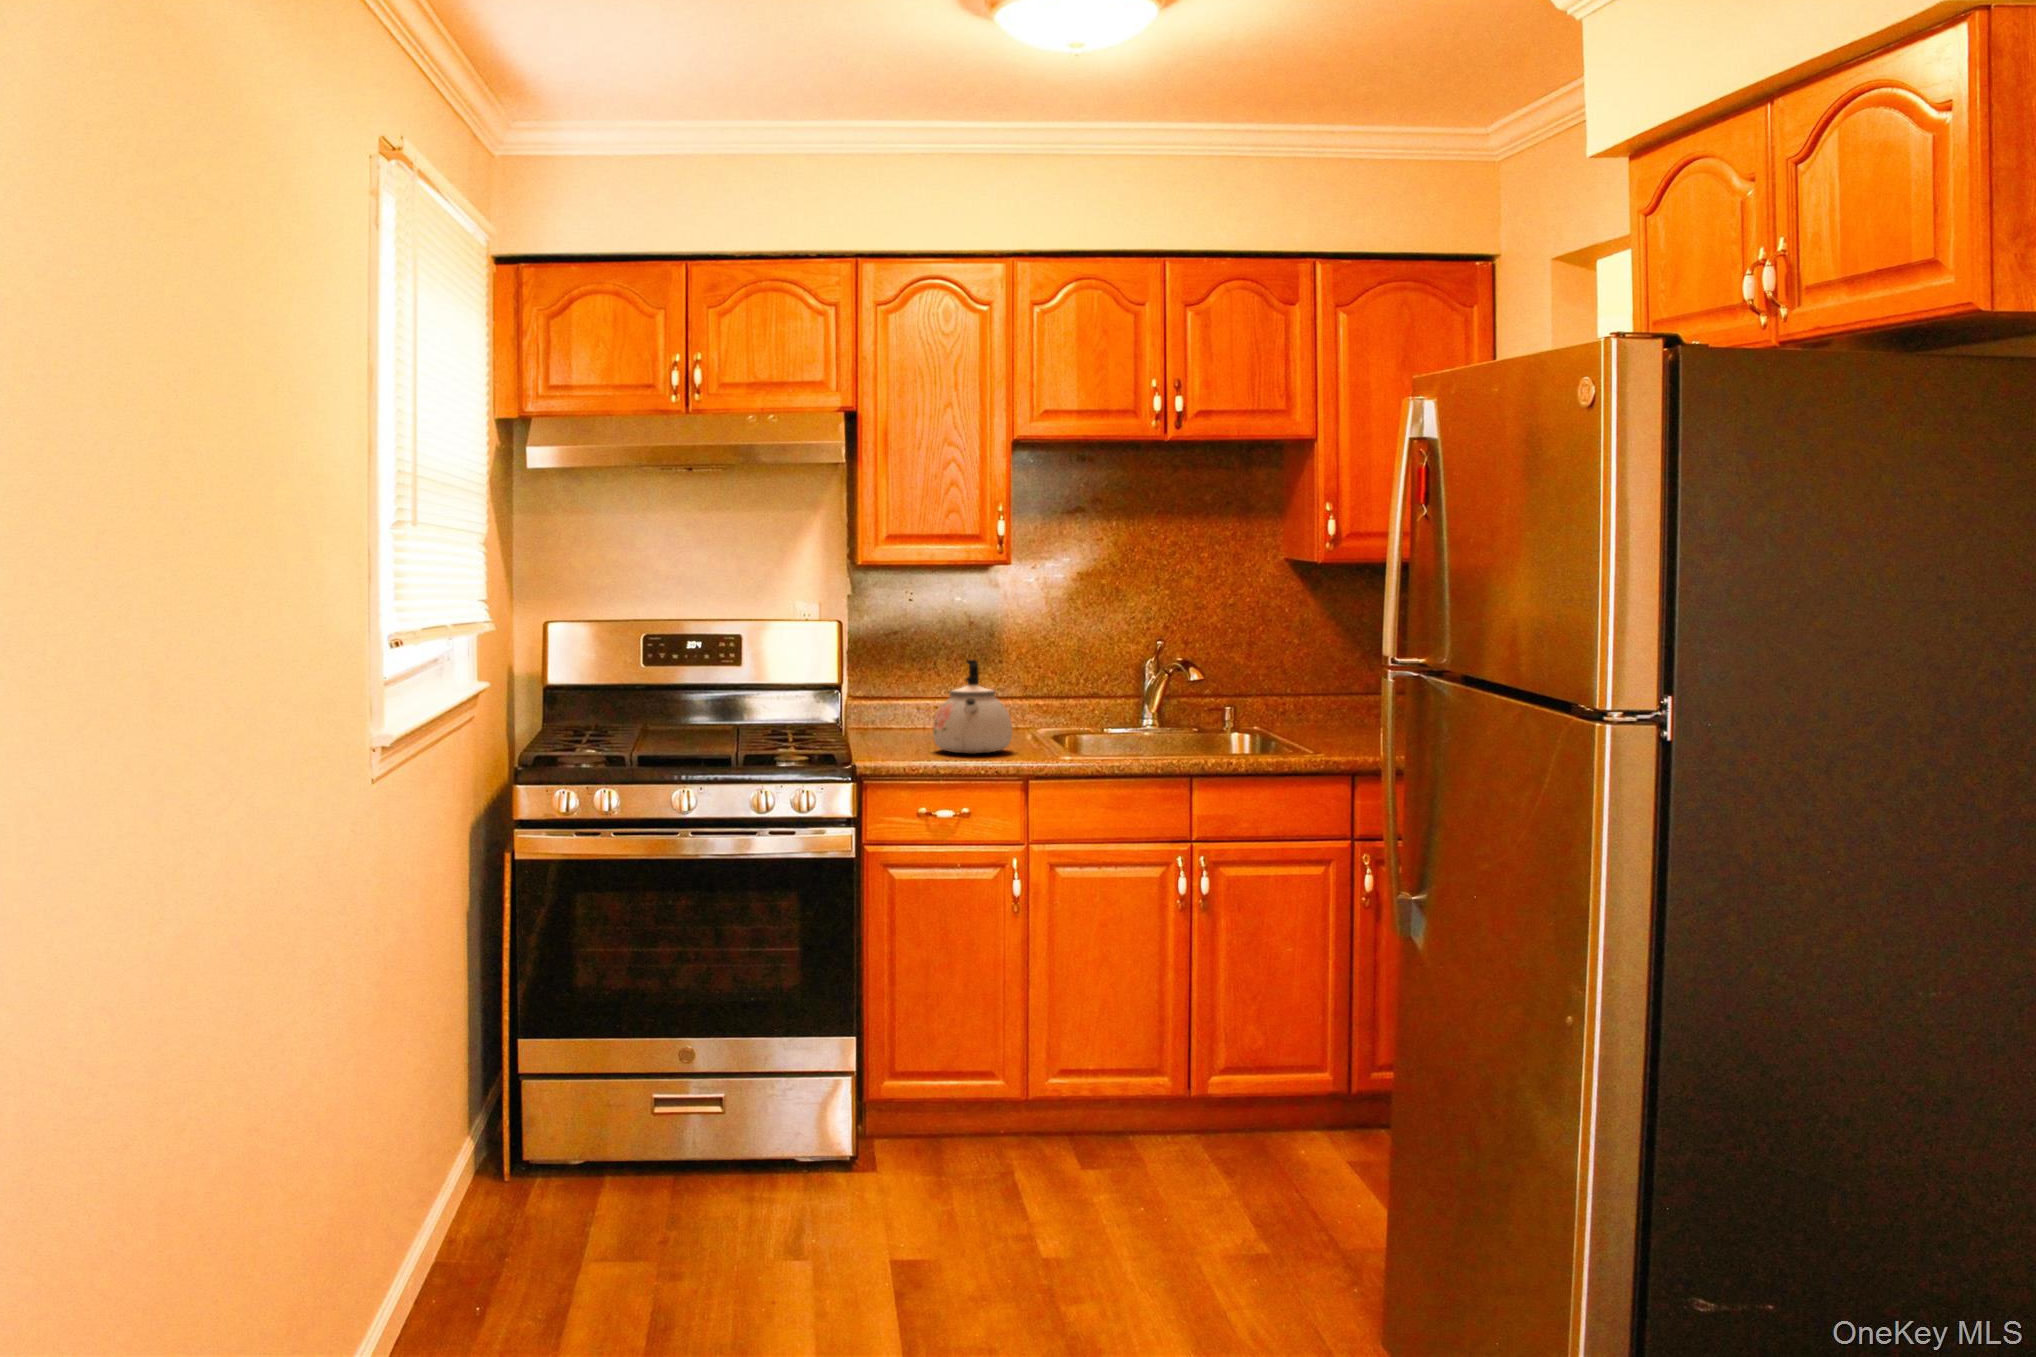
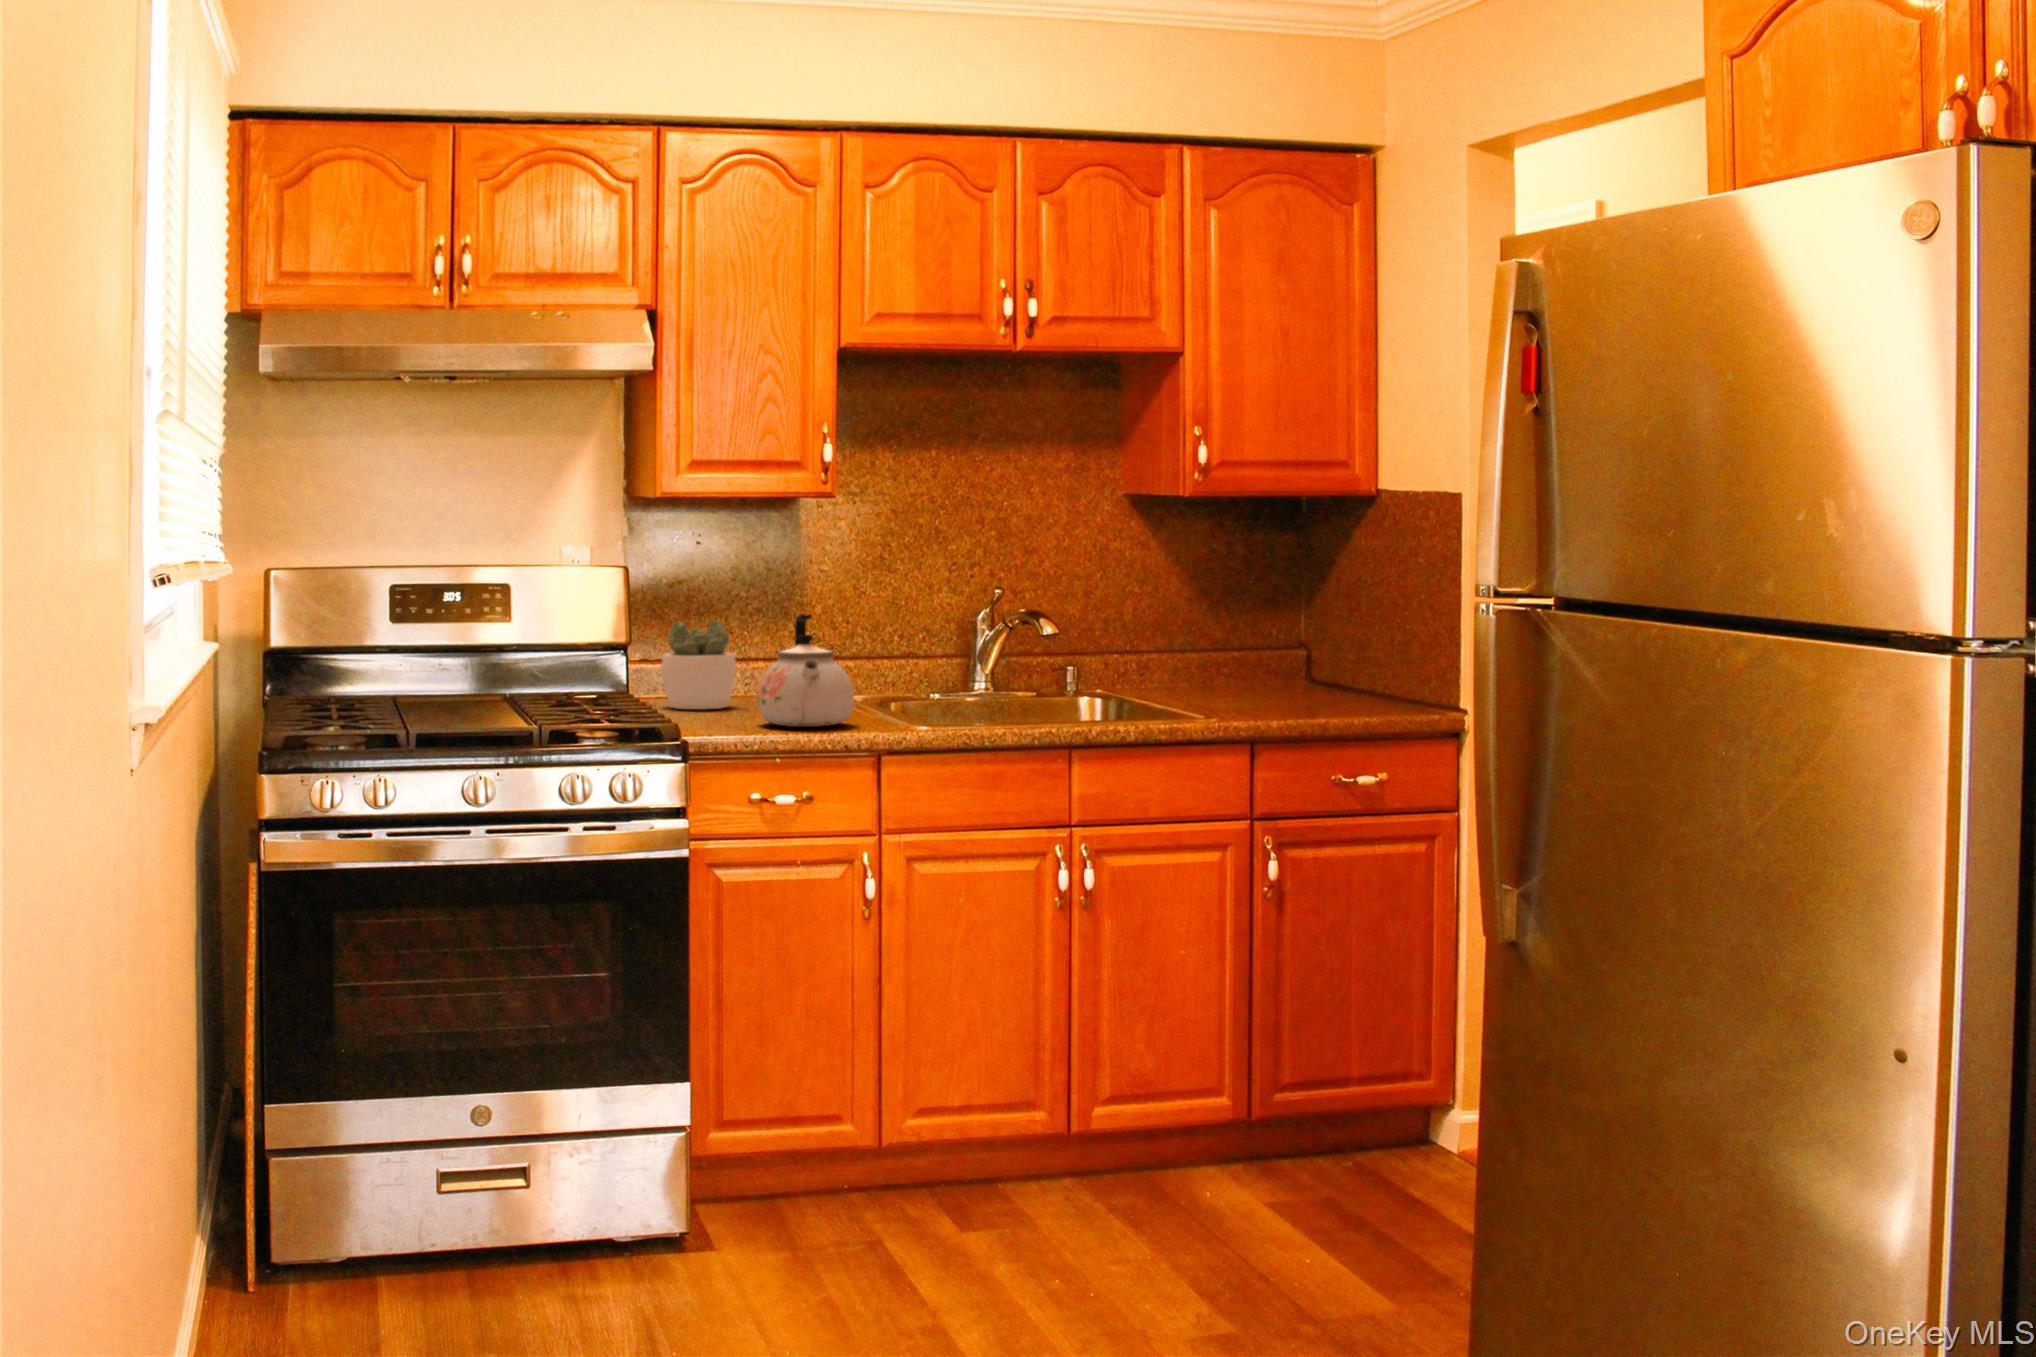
succulent plant: none [878,664,940,736] -> present [661,621,737,709]

